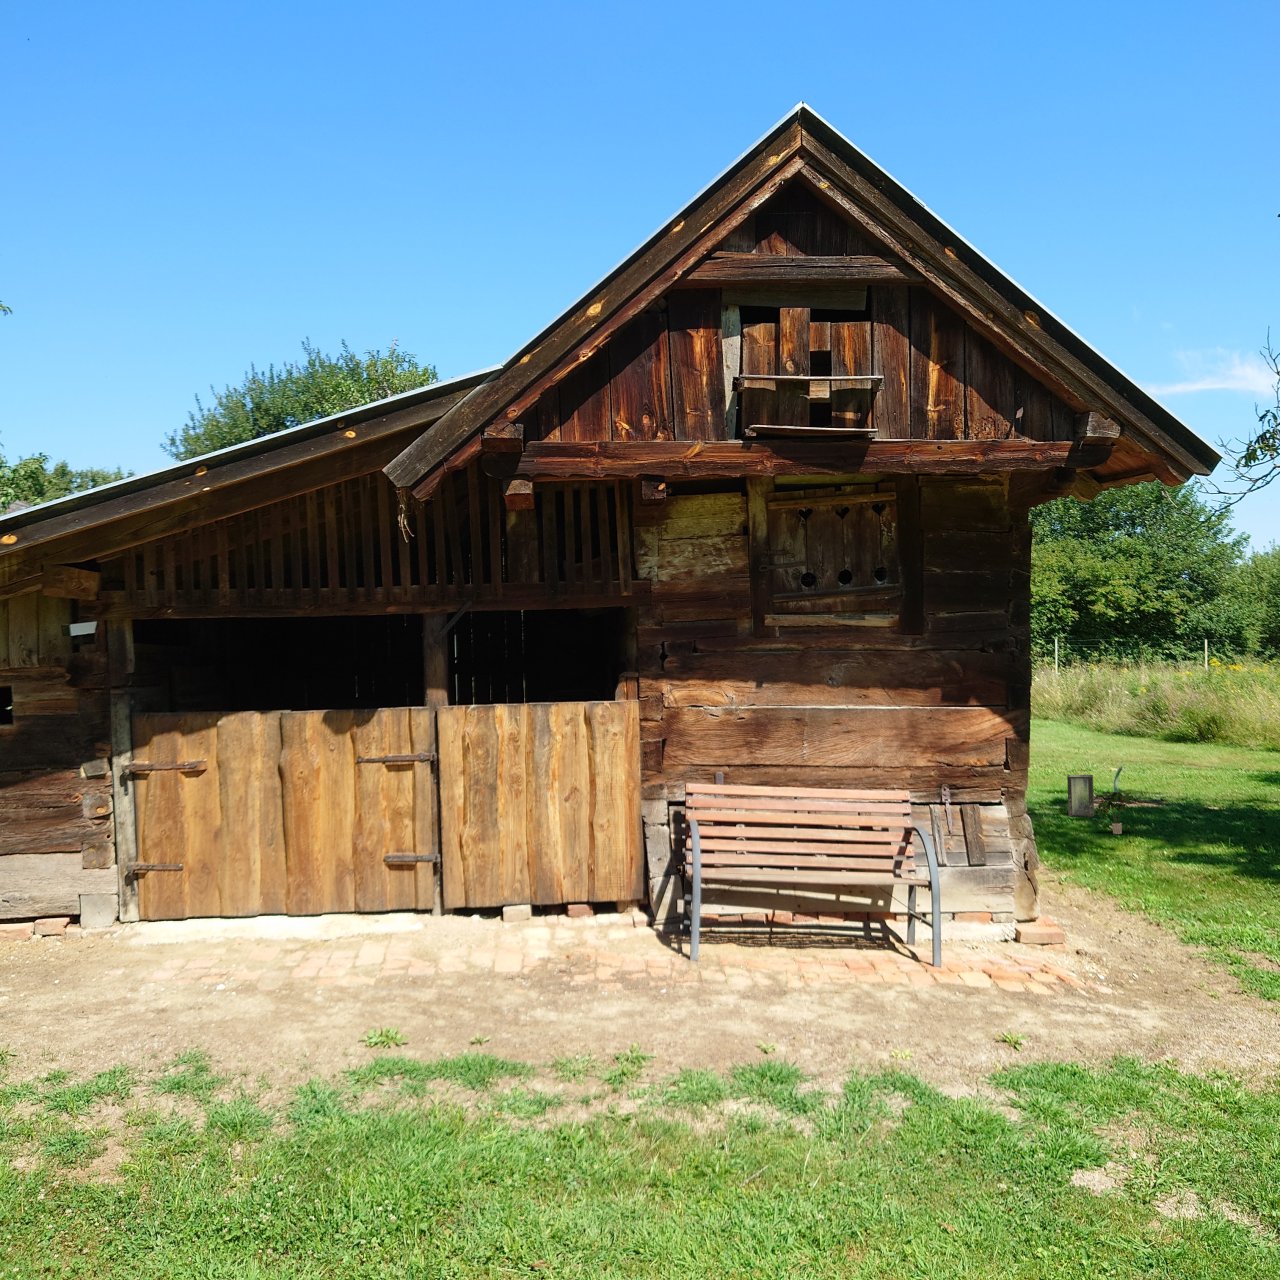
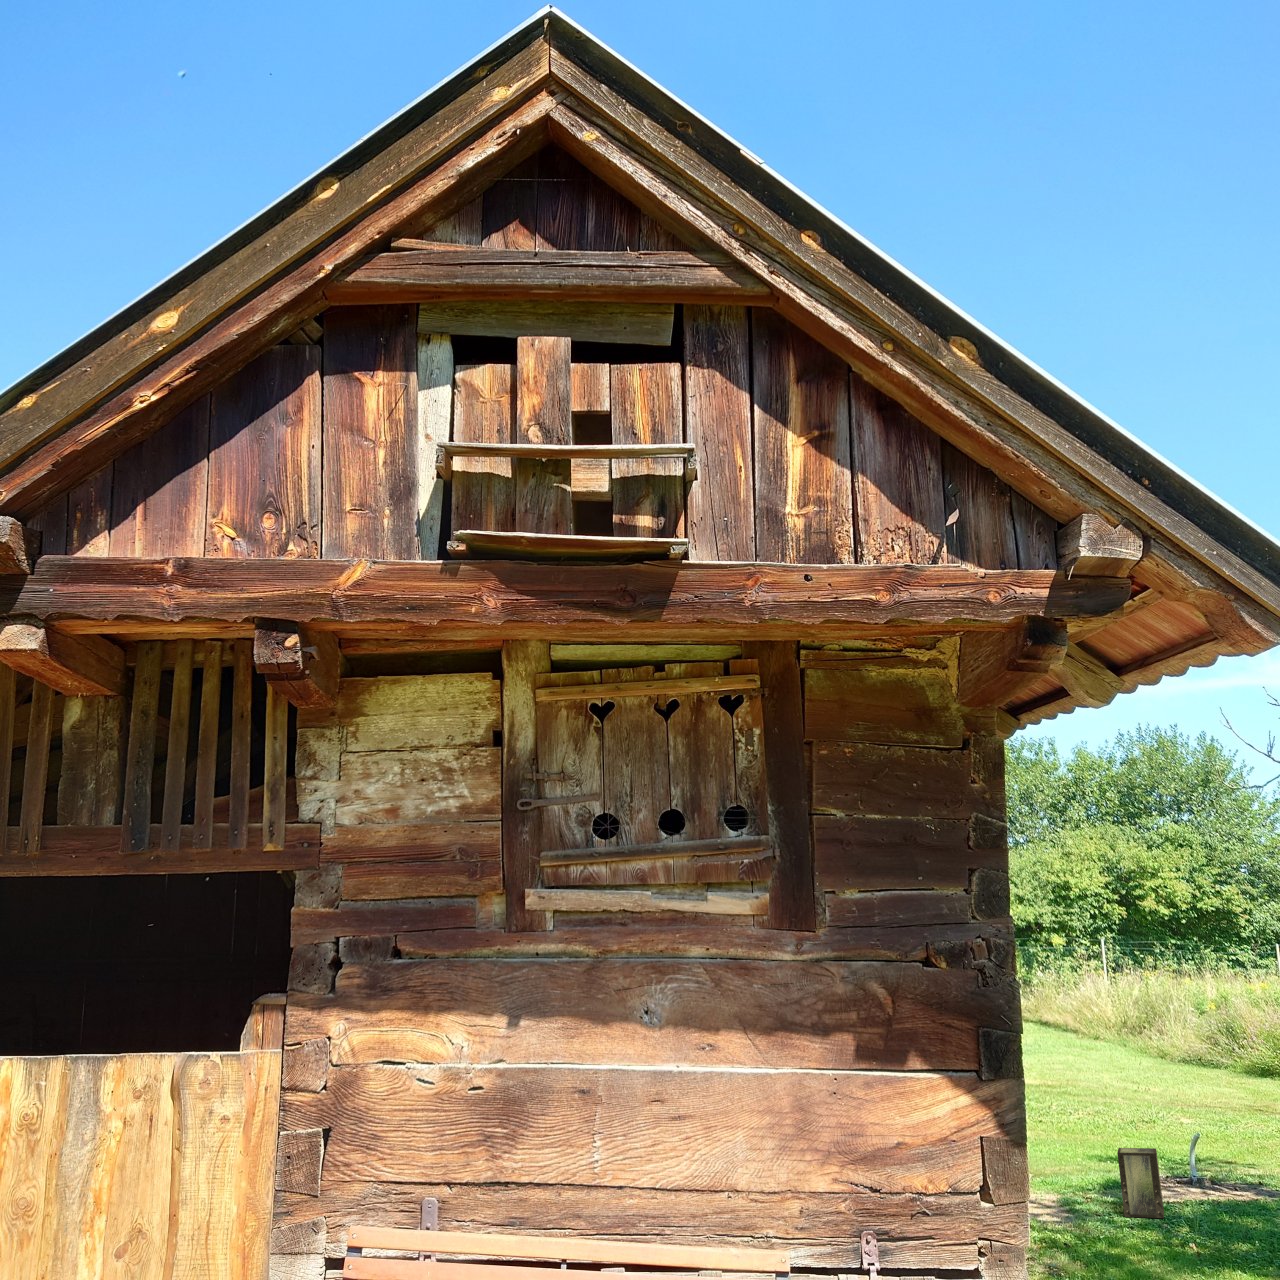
potted plant: present [1095,790,1136,834] -> none [1164,1183,1229,1258]

